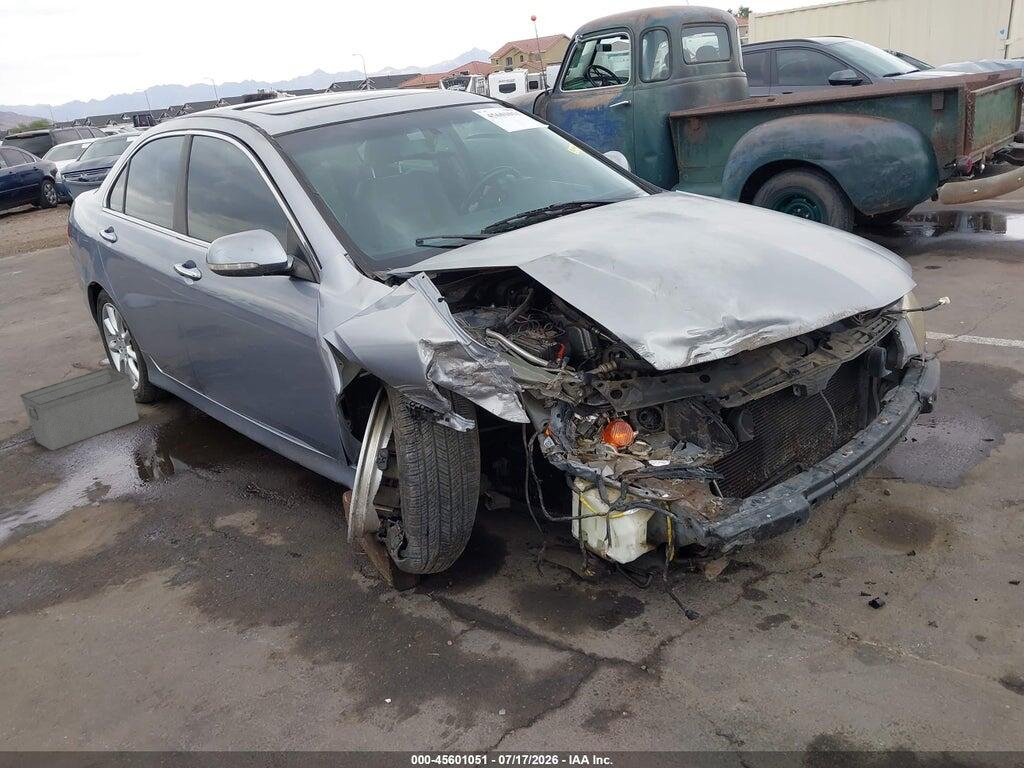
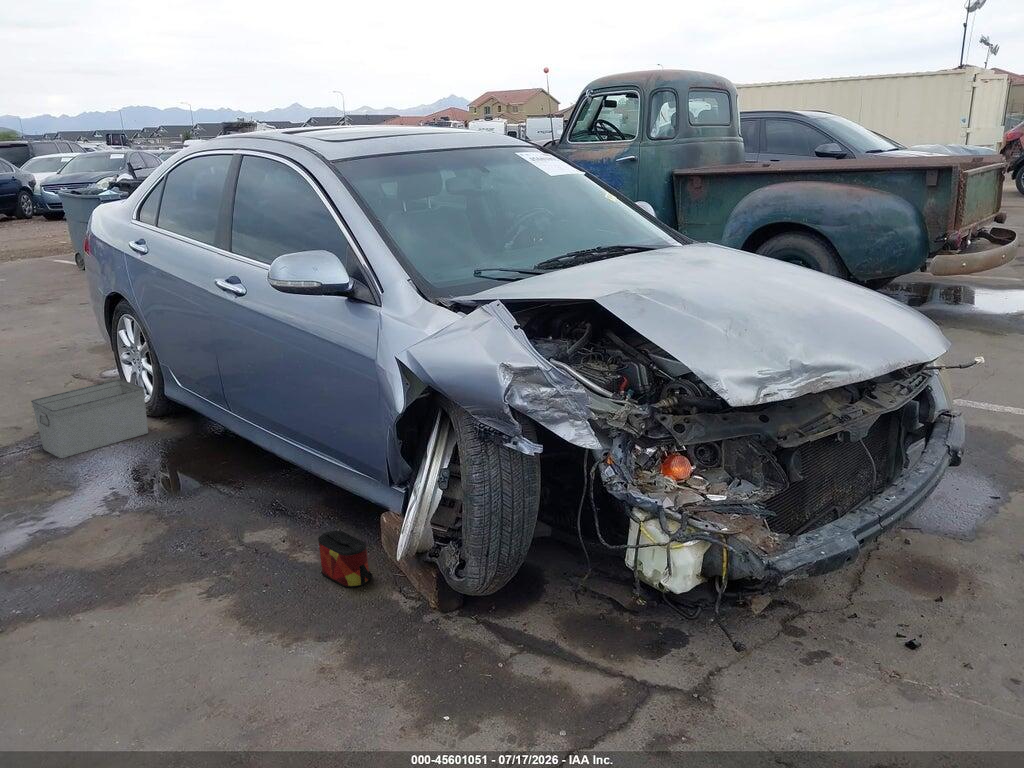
bag: none [281,512,336,569] -> present [318,531,373,588]

